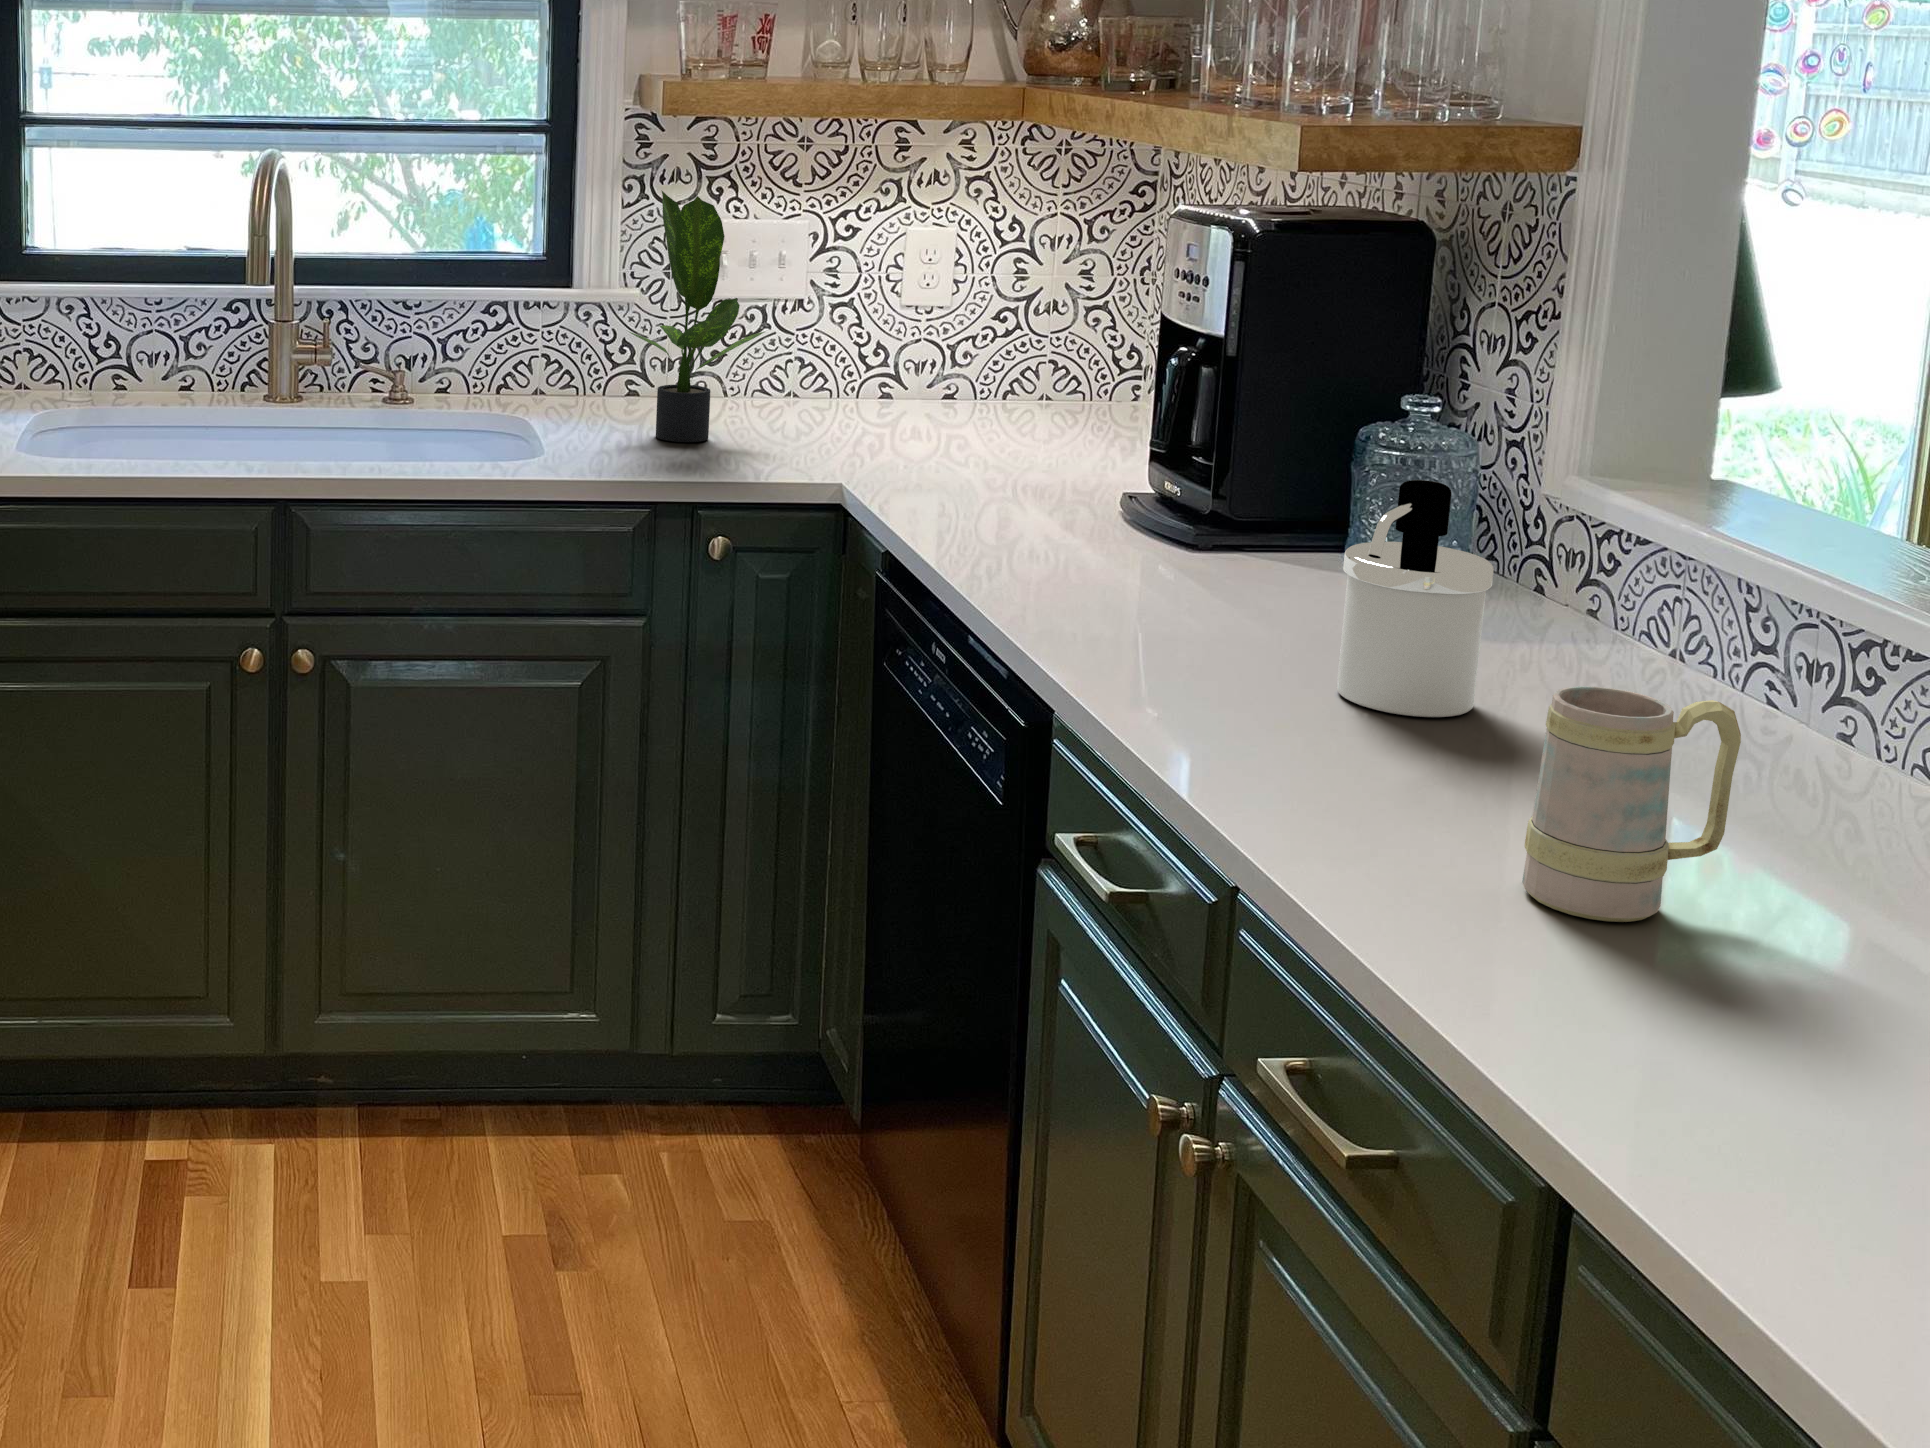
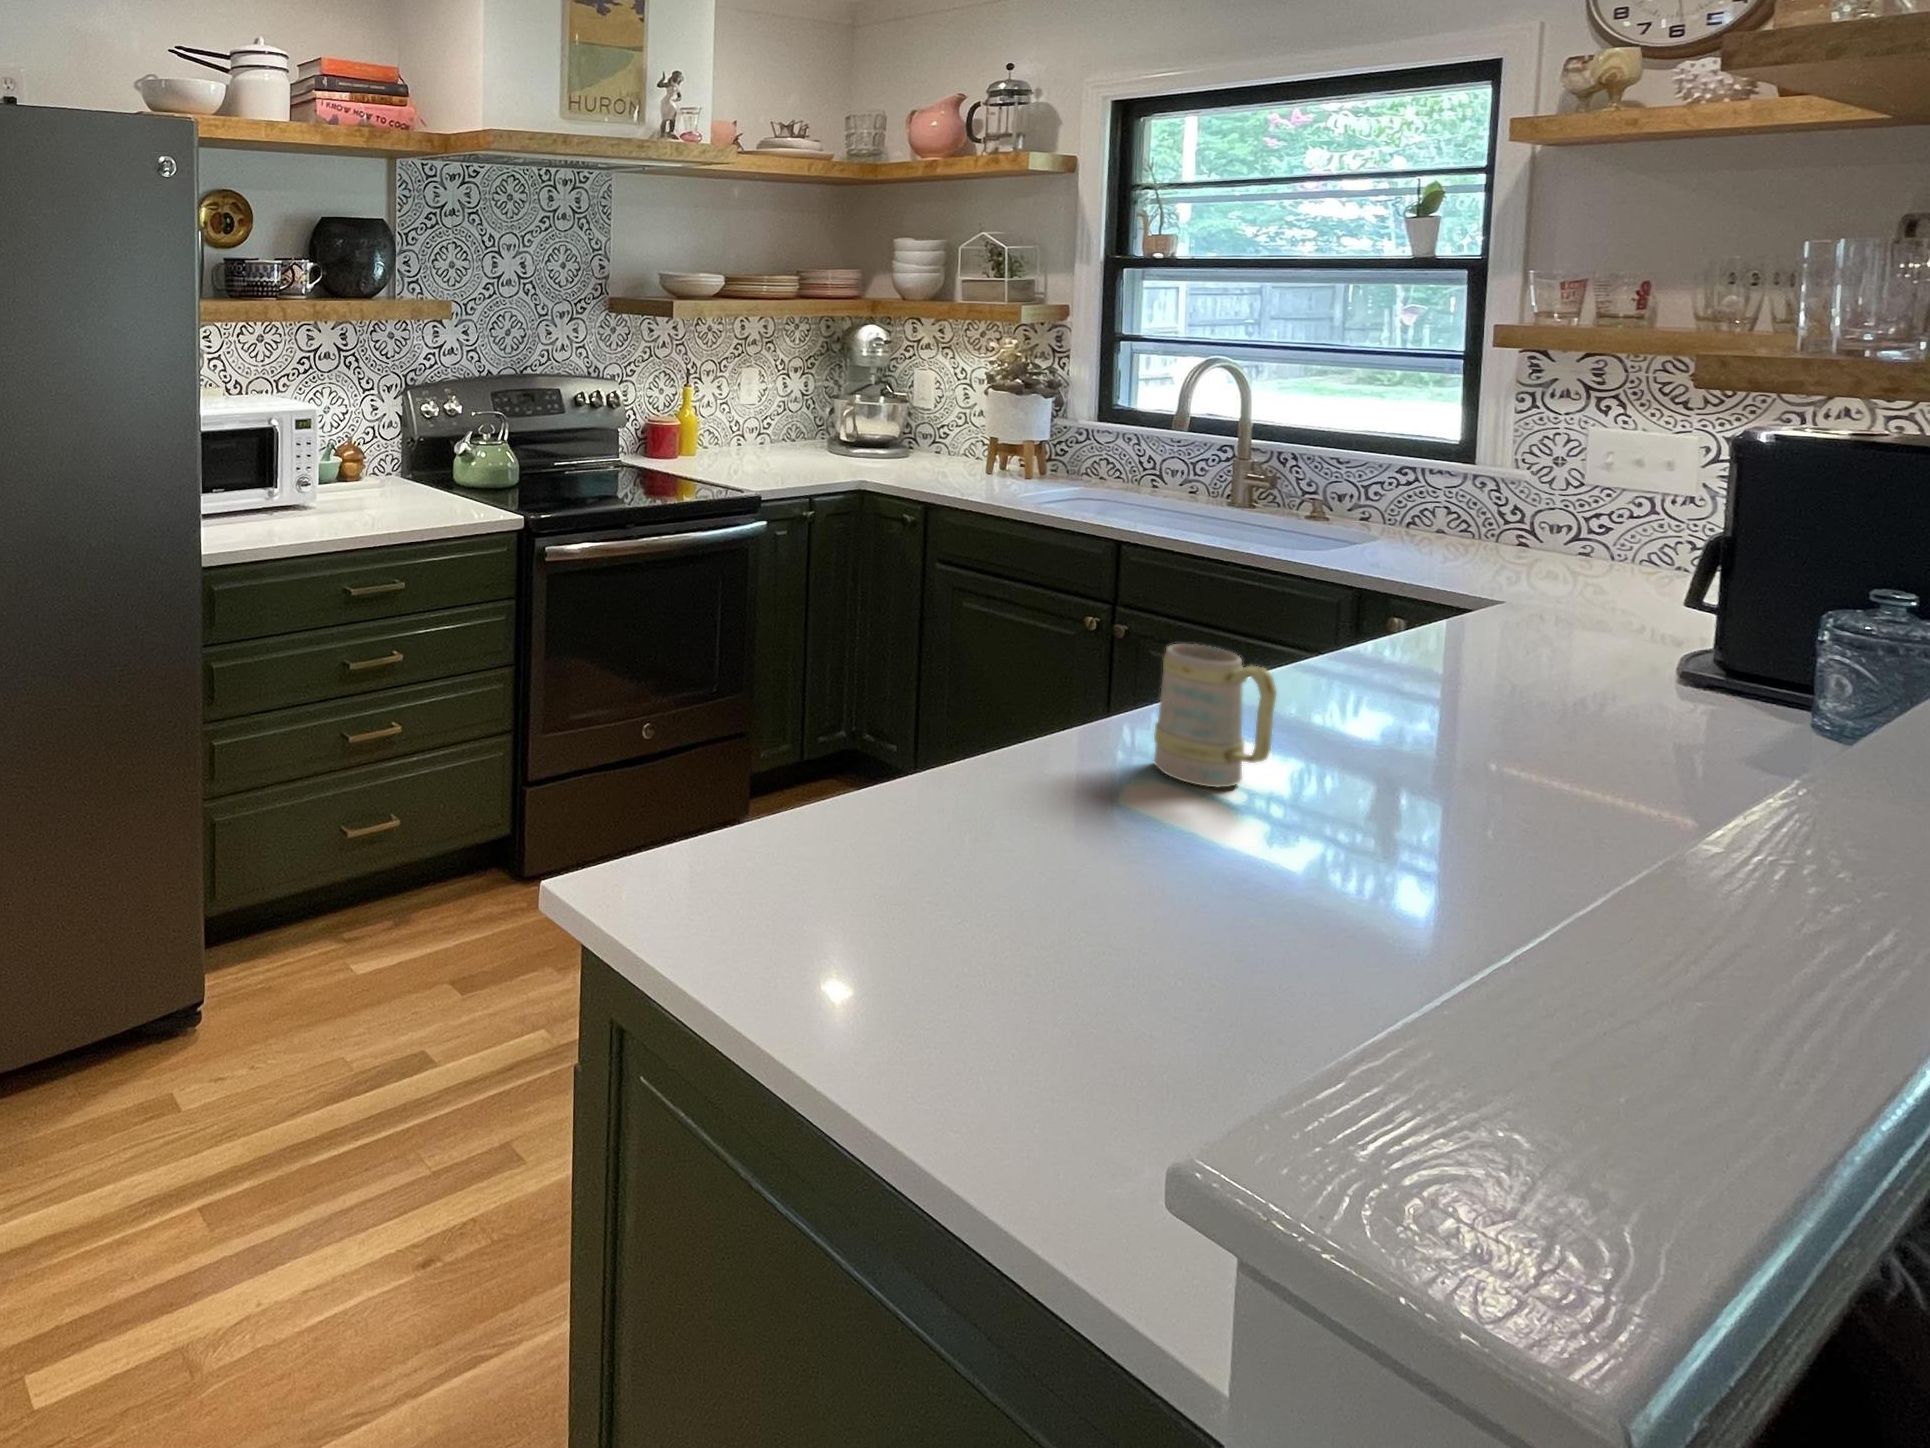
potted plant: present [630,191,764,442] -> none [1422,396,1539,567]
soap dispenser: present [1337,480,1494,717] -> none [1369,581,1556,753]

